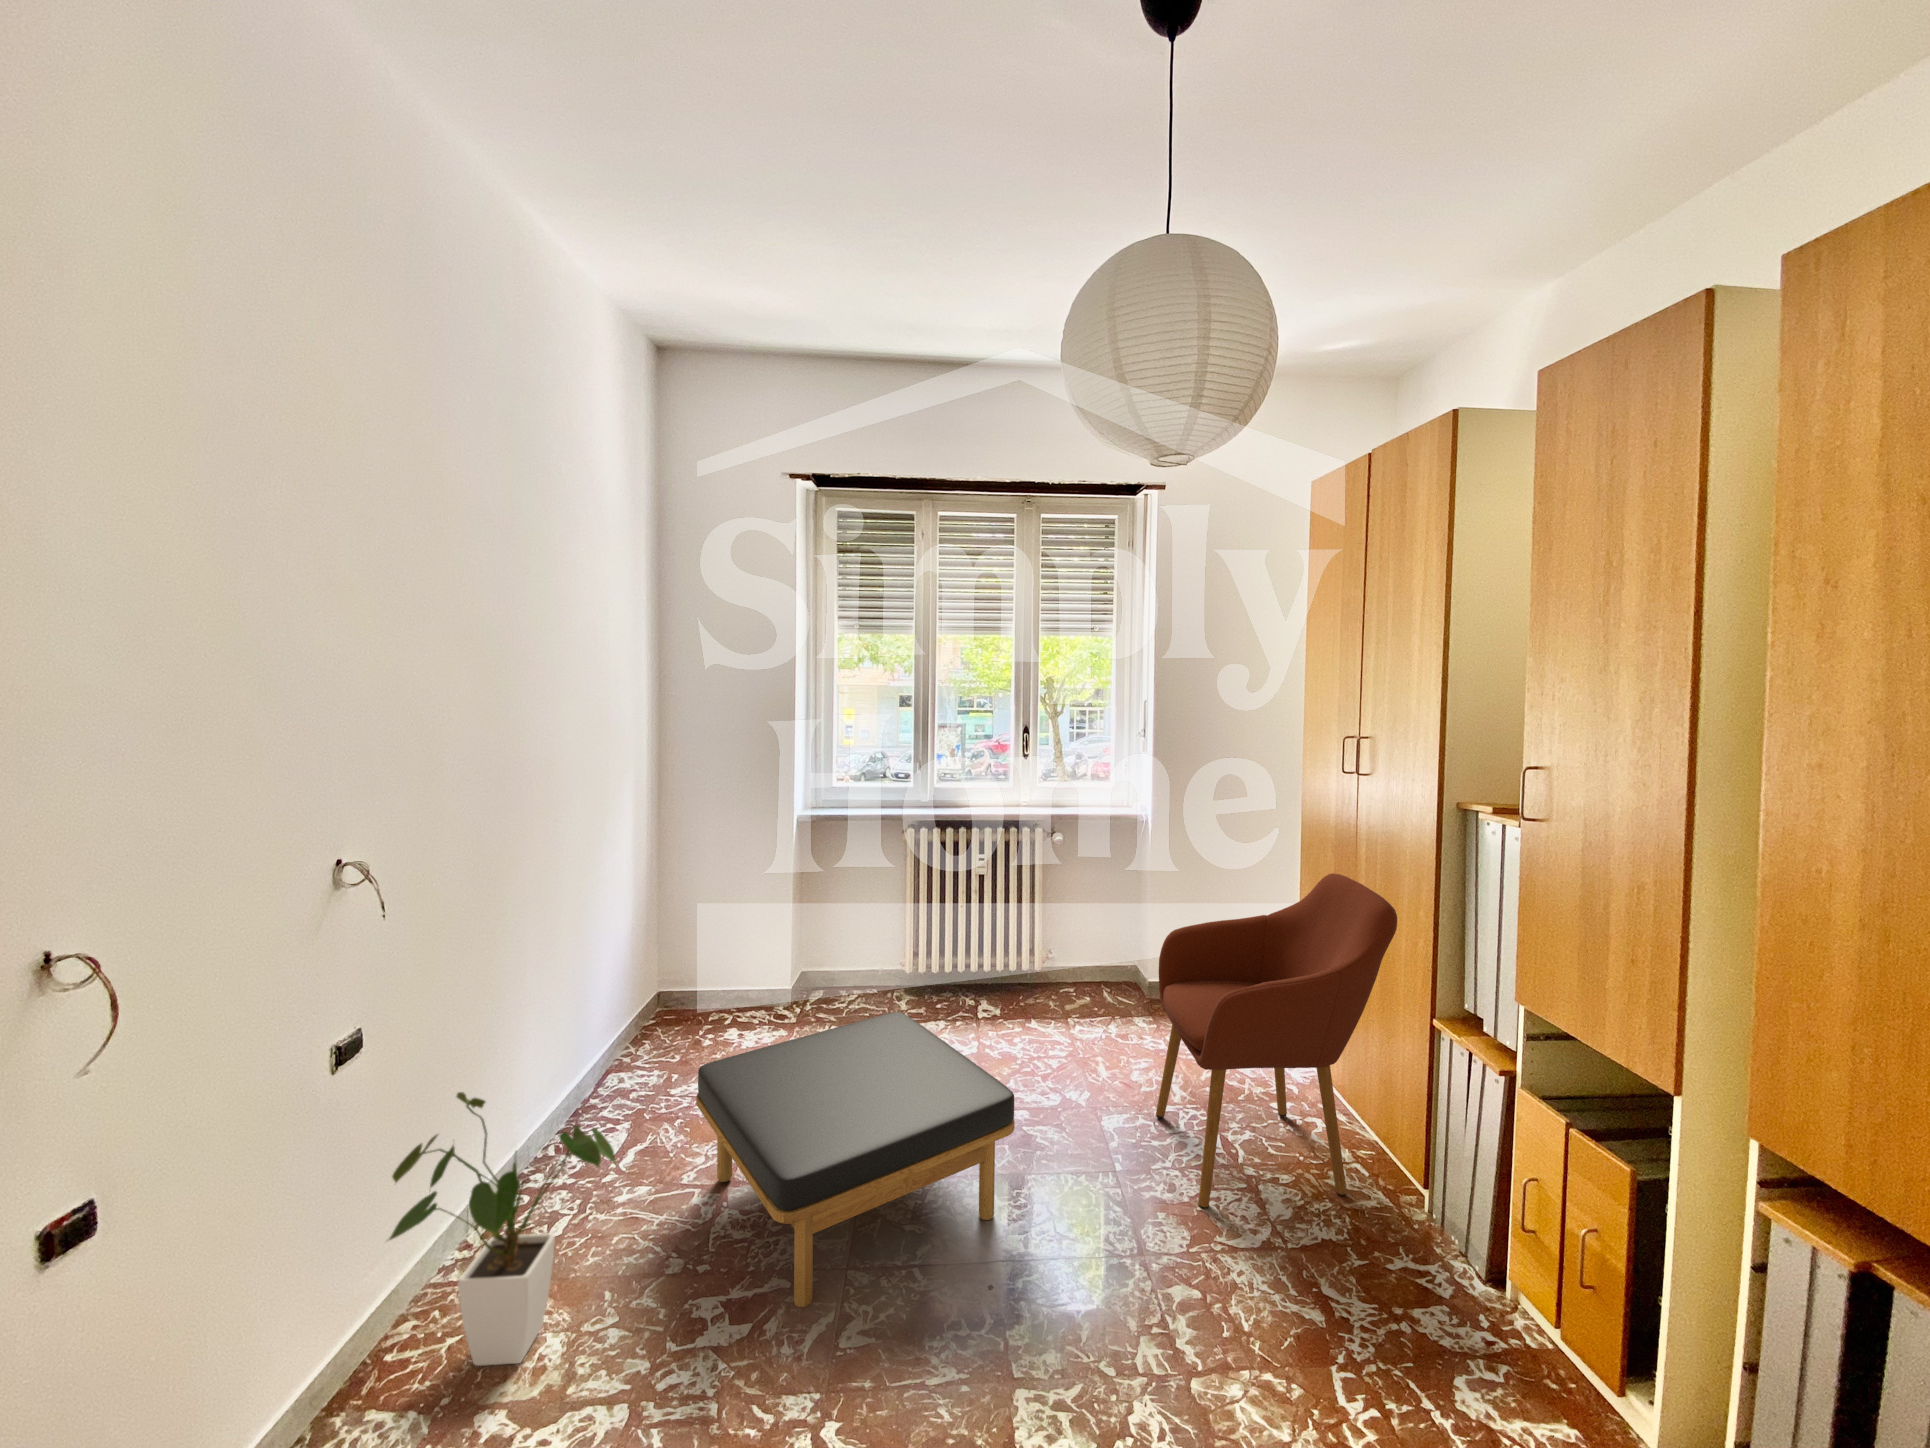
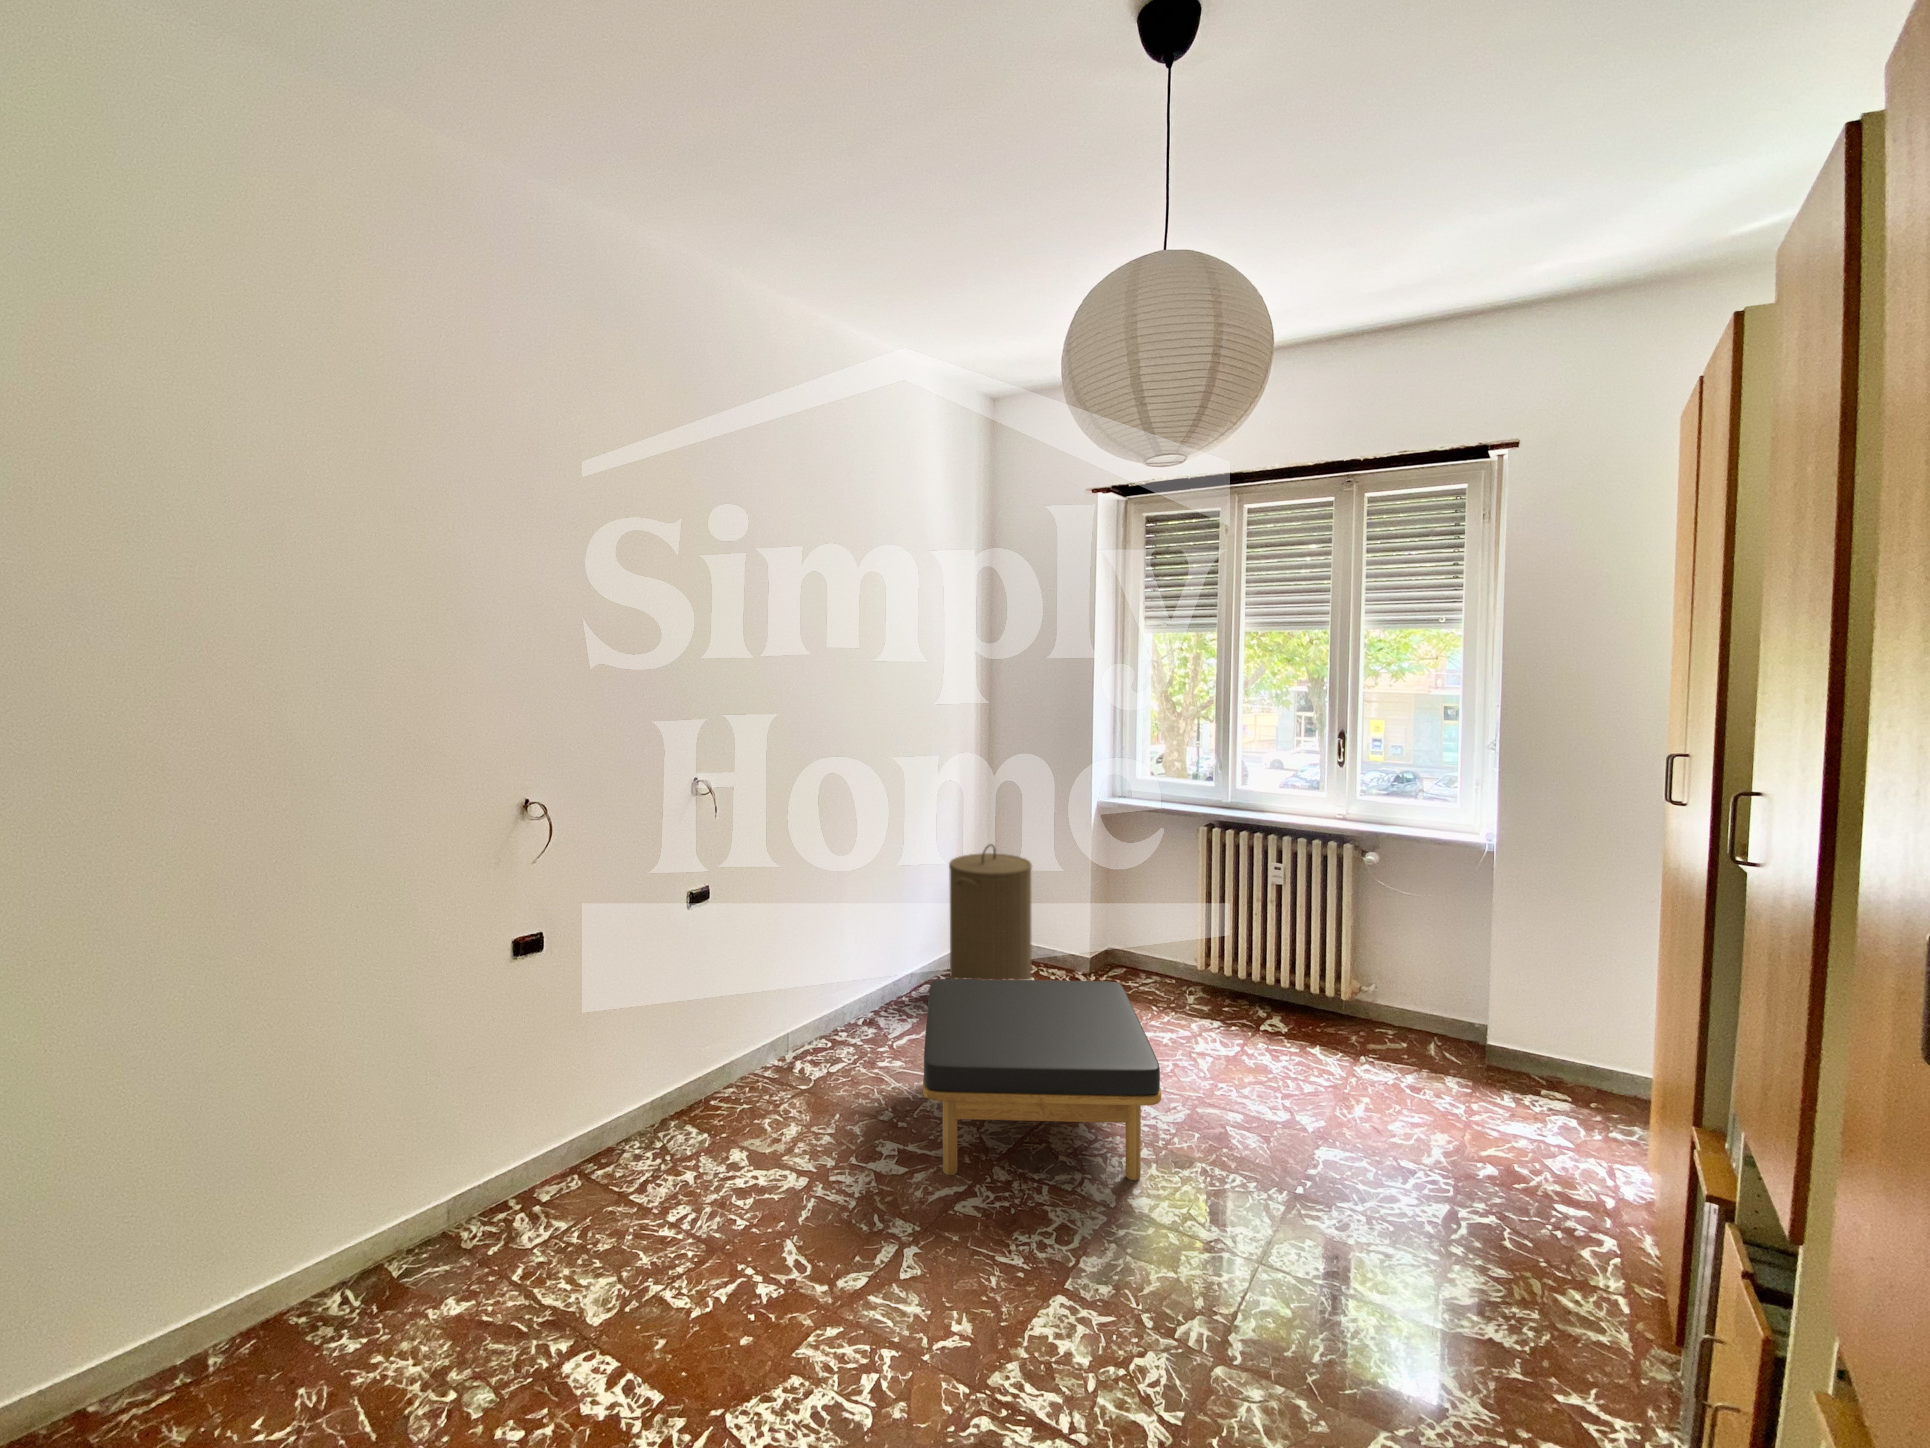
armchair: present [1156,873,1397,1209] -> none [1363,925,1677,1327]
laundry hamper: none [636,883,740,1065] -> present [949,844,1032,980]
house plant: present [389,1092,616,1366] -> none [705,944,837,1131]

